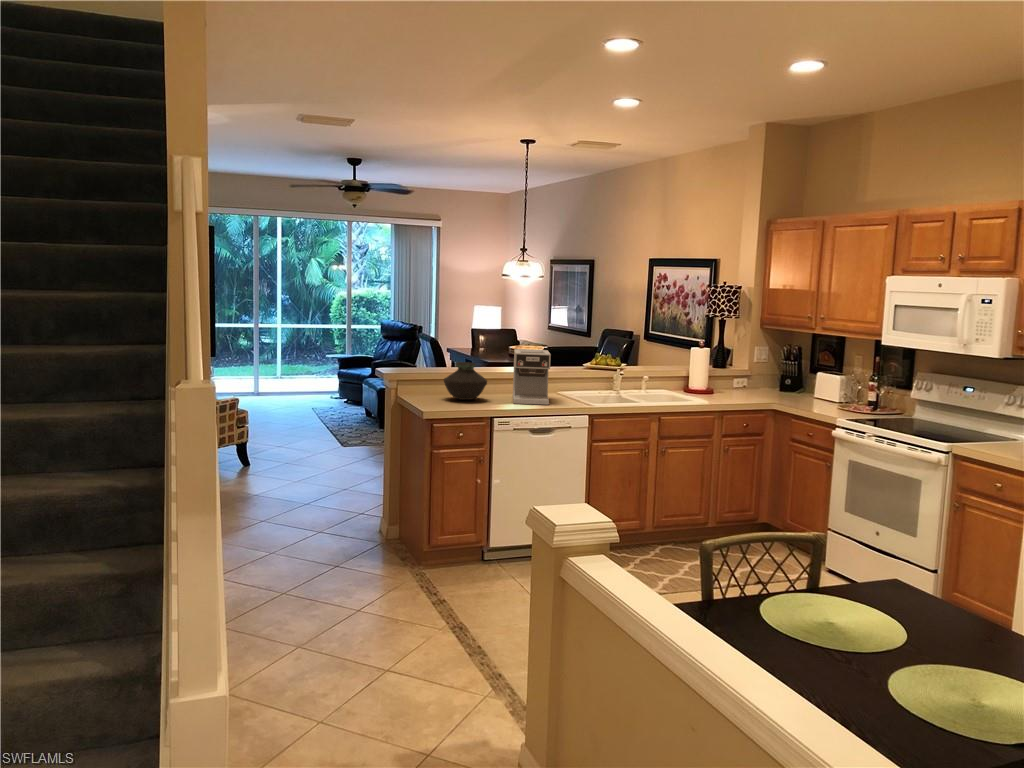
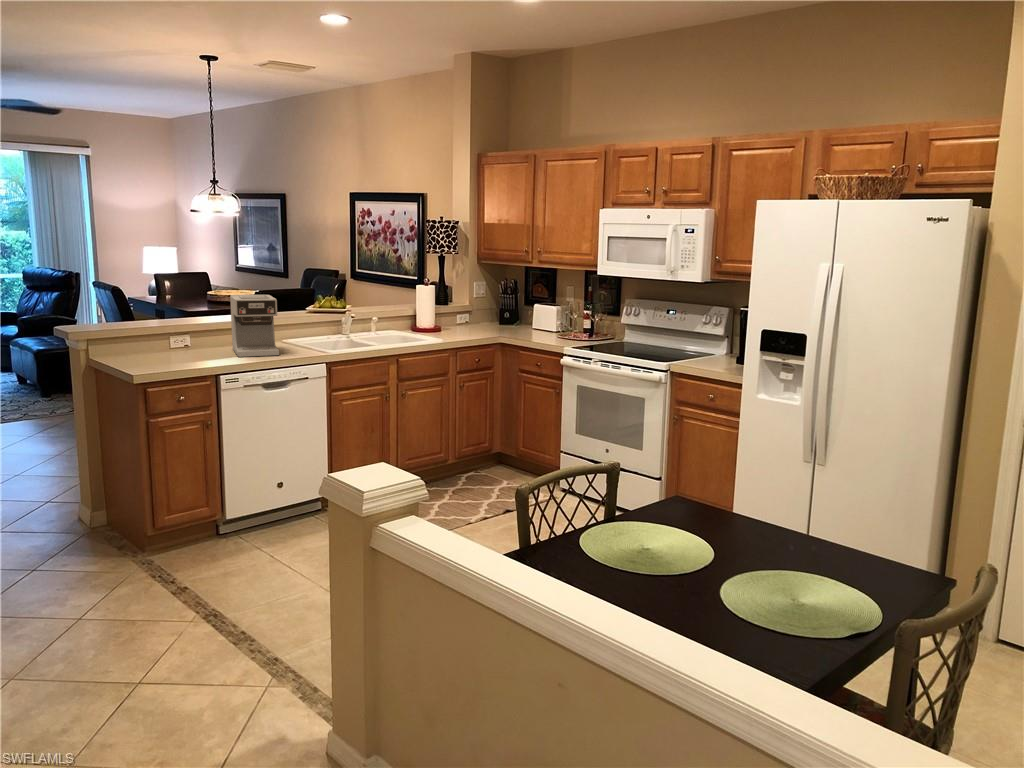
vase: present [444,362,487,400] -> none [148,313,203,357]

